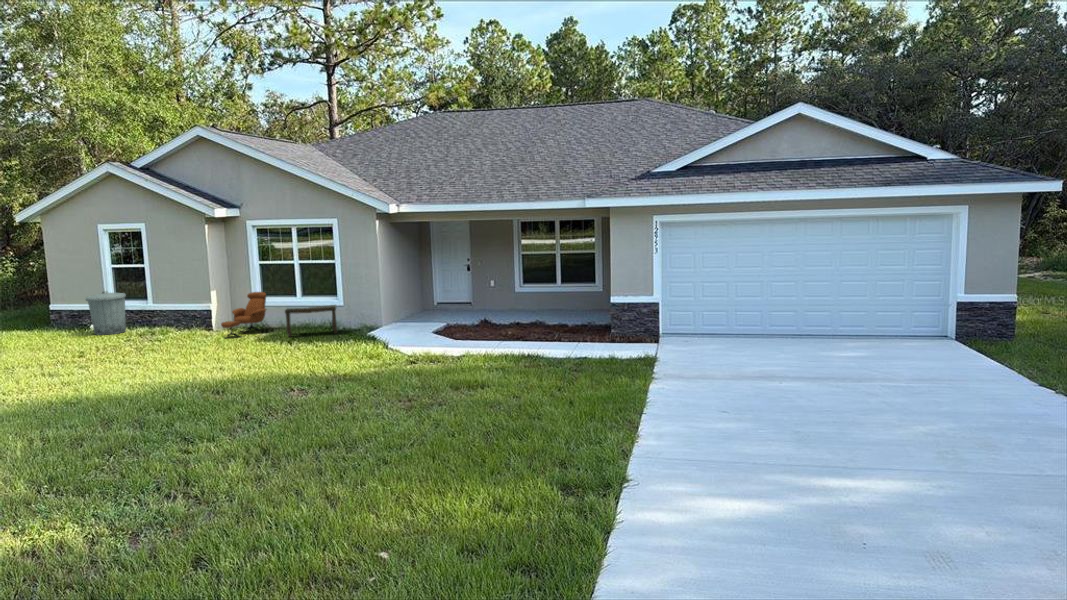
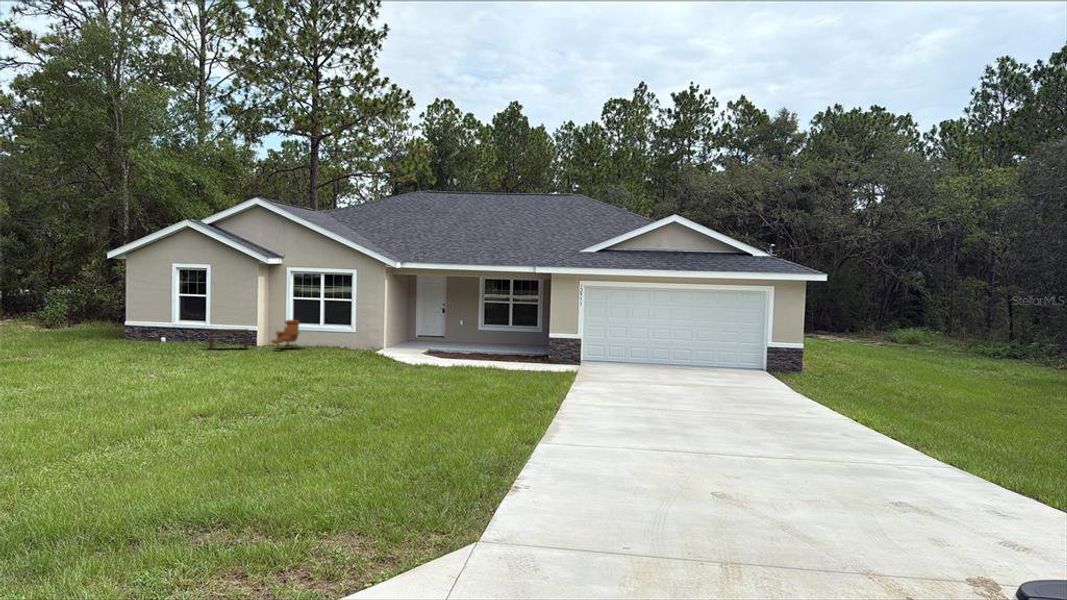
trash can: present [85,291,126,335] -> none [161,314,190,346]
bench: present [285,305,337,337] -> present [209,329,248,350]

